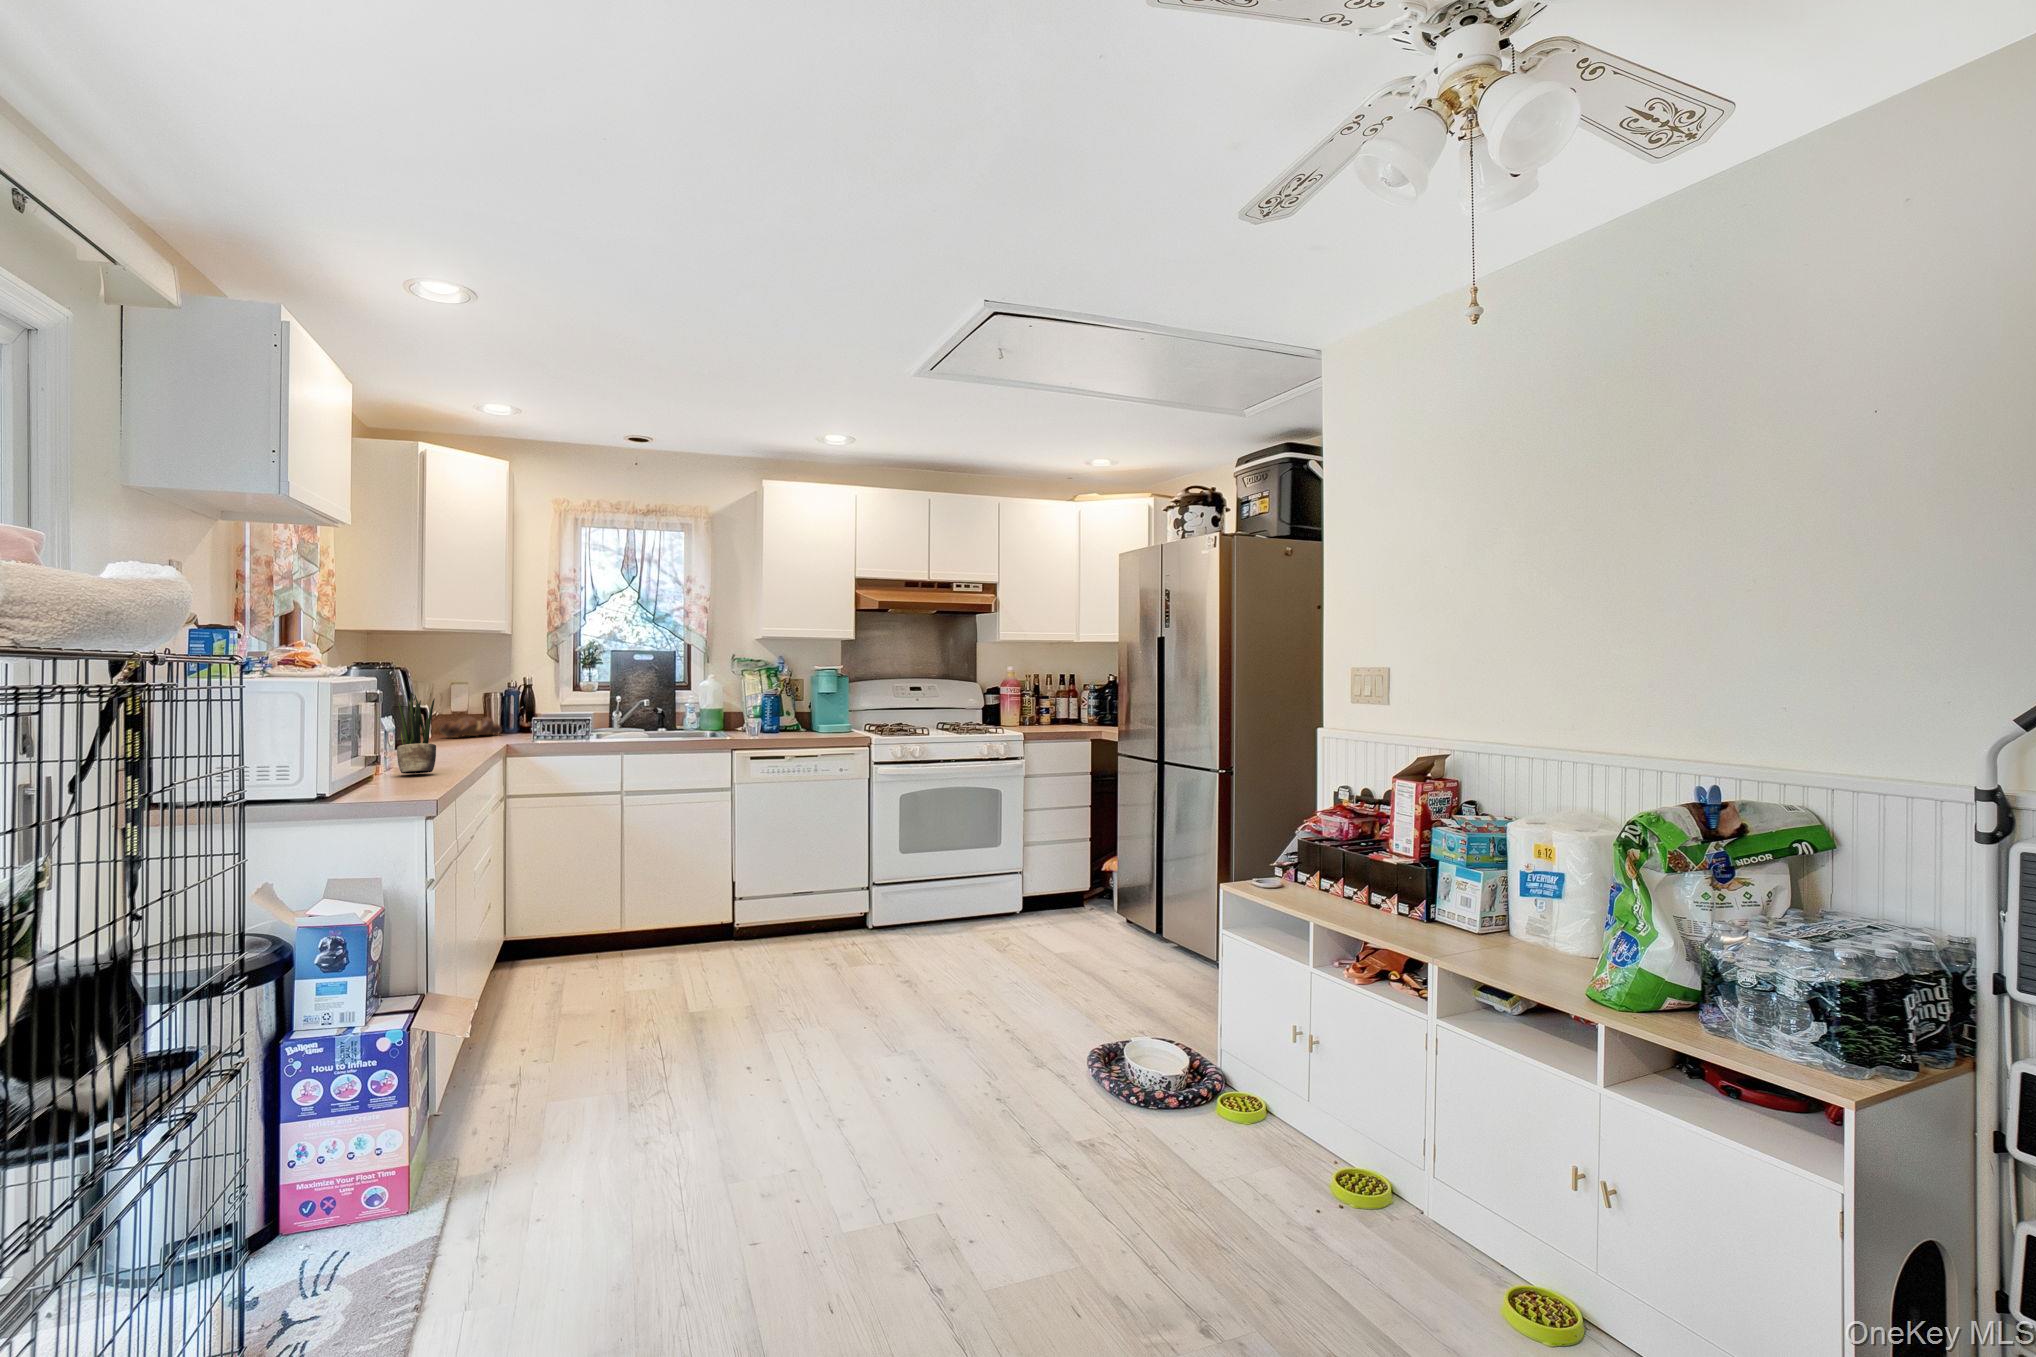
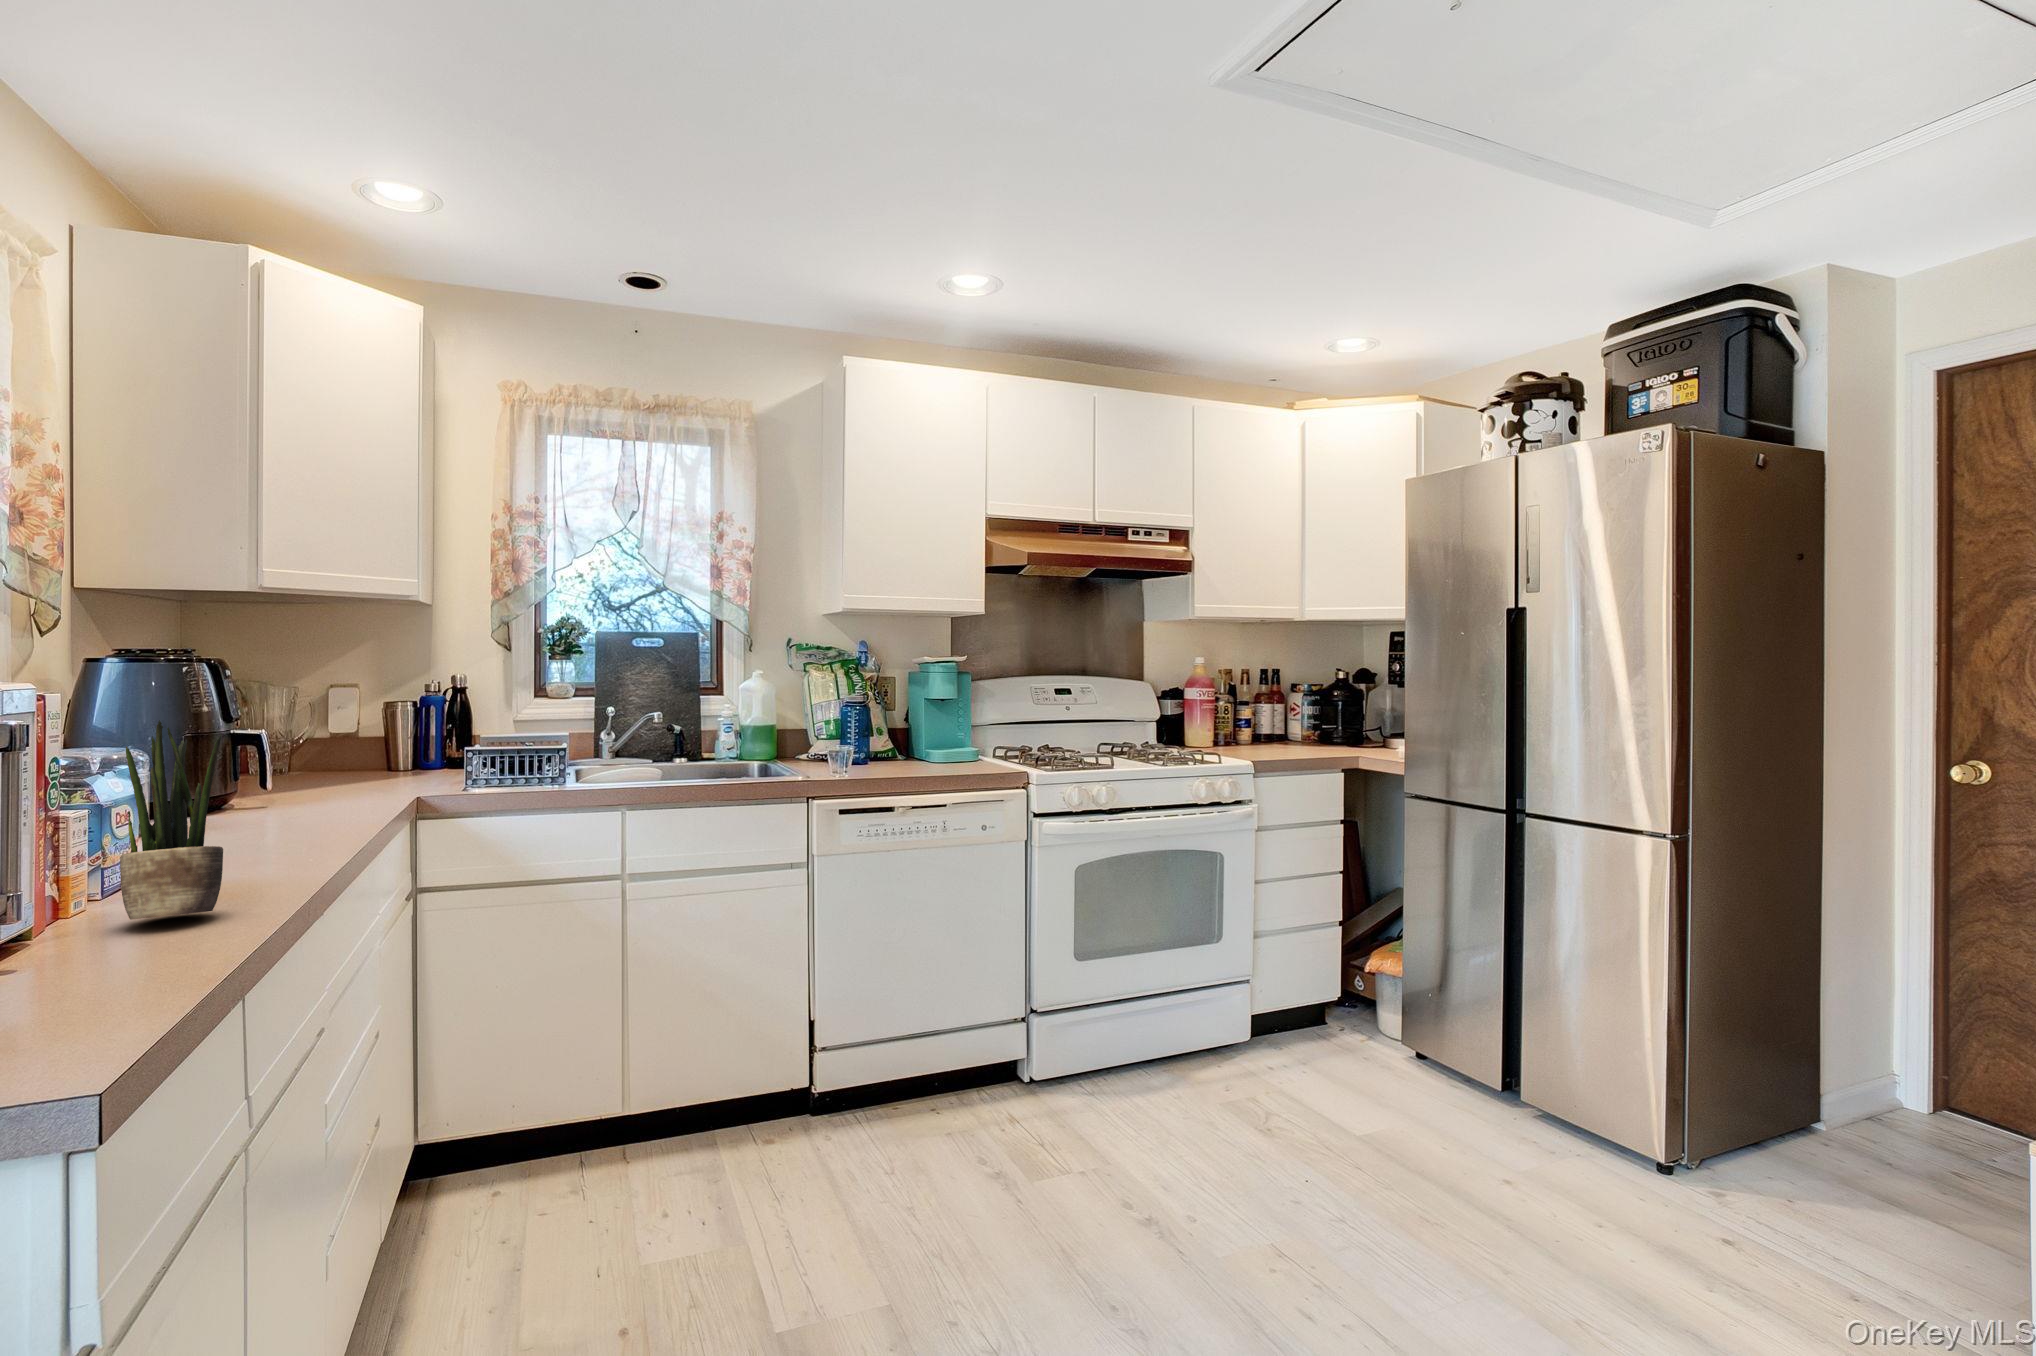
bread loaf: present [440,716,502,738] -> none [306,741,416,780]

